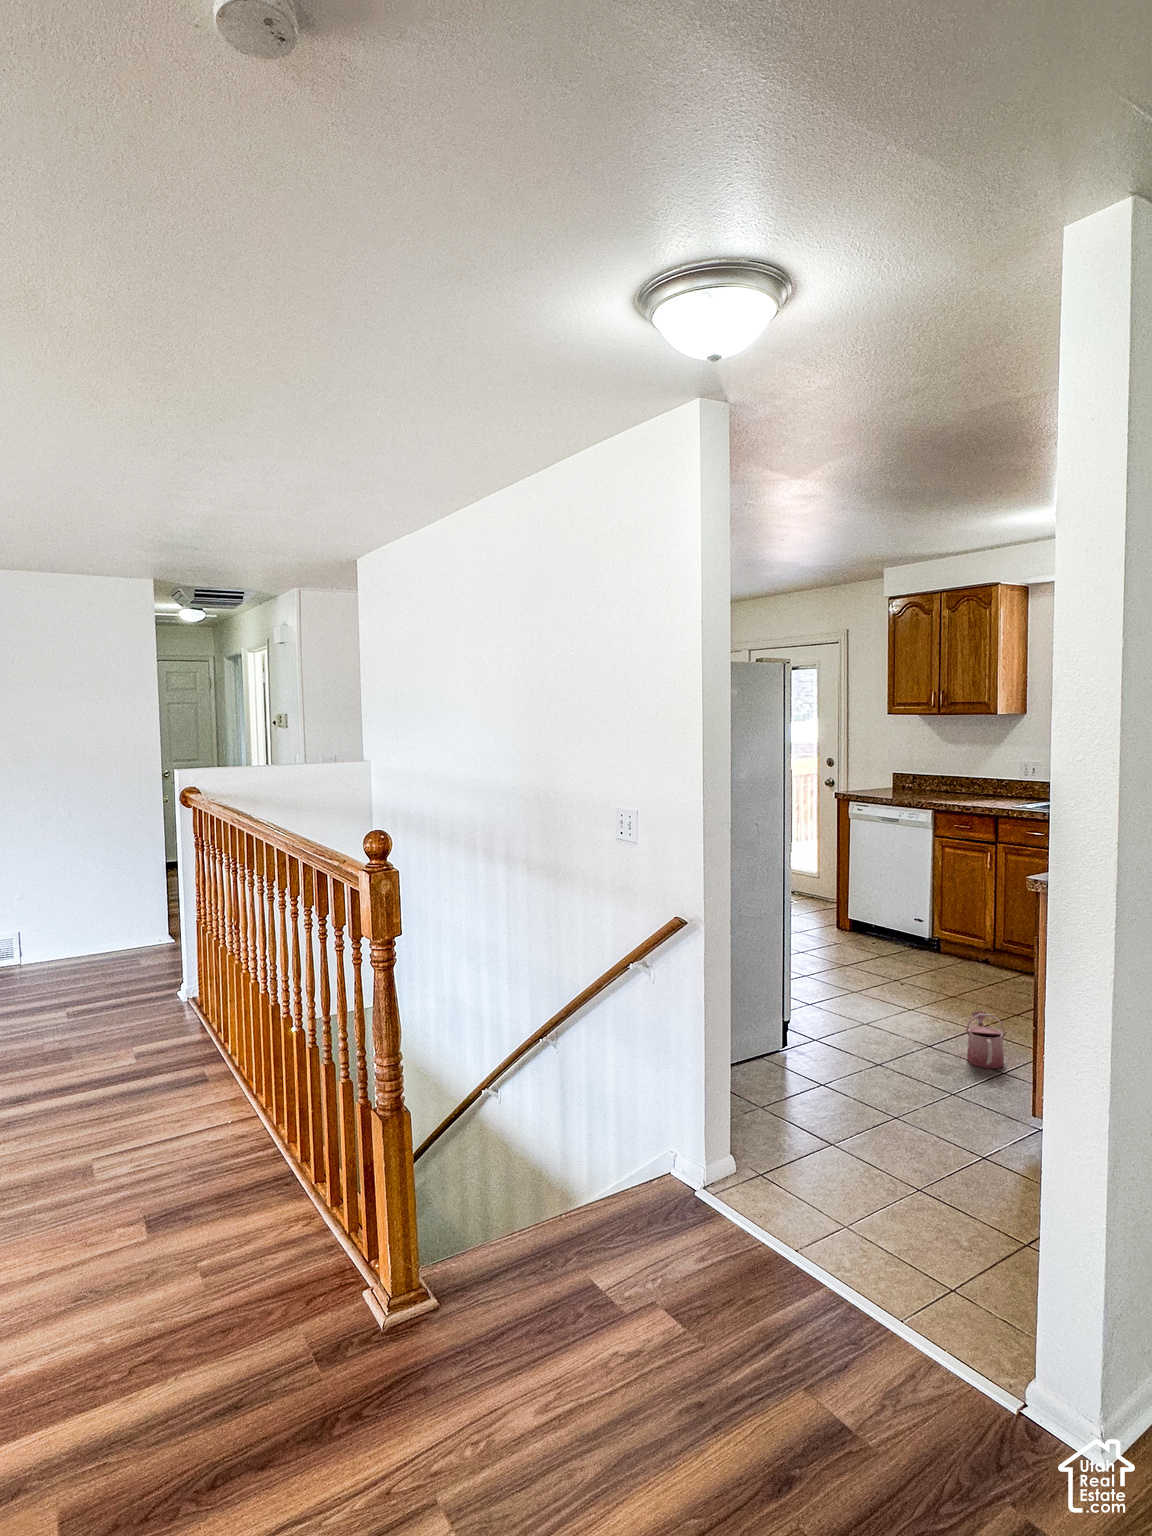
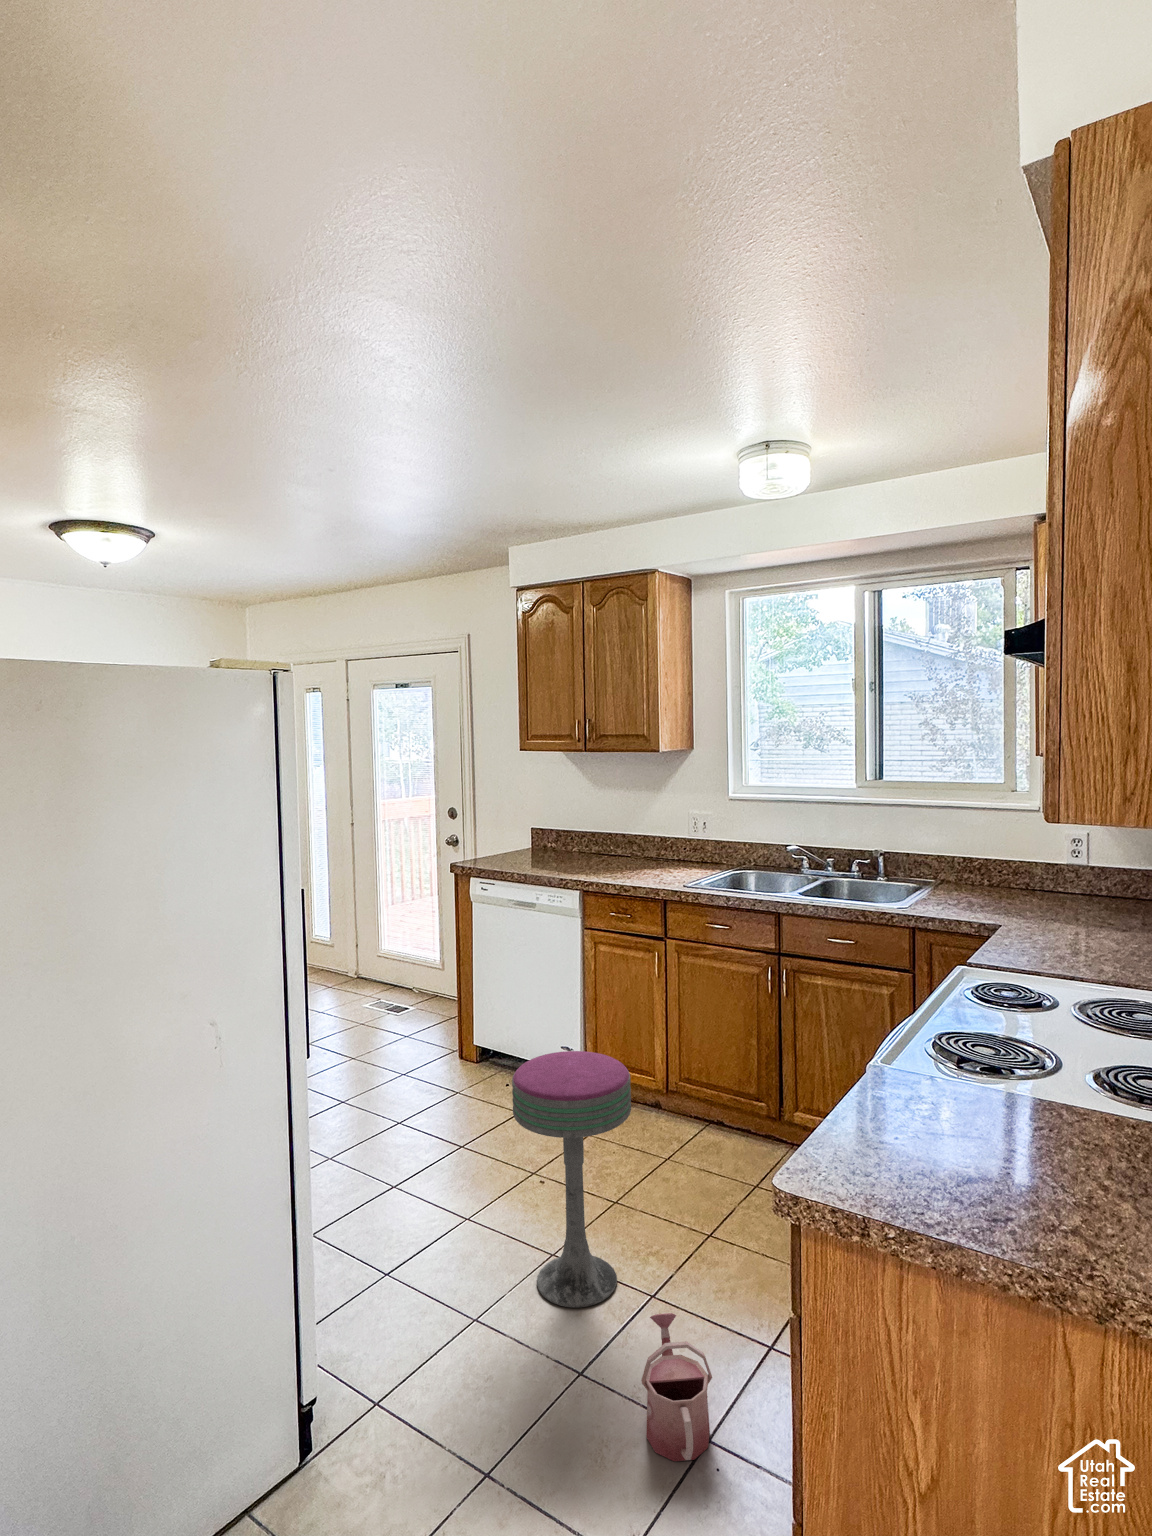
bar stool: none [891,888,965,1024] -> present [512,1051,631,1308]

